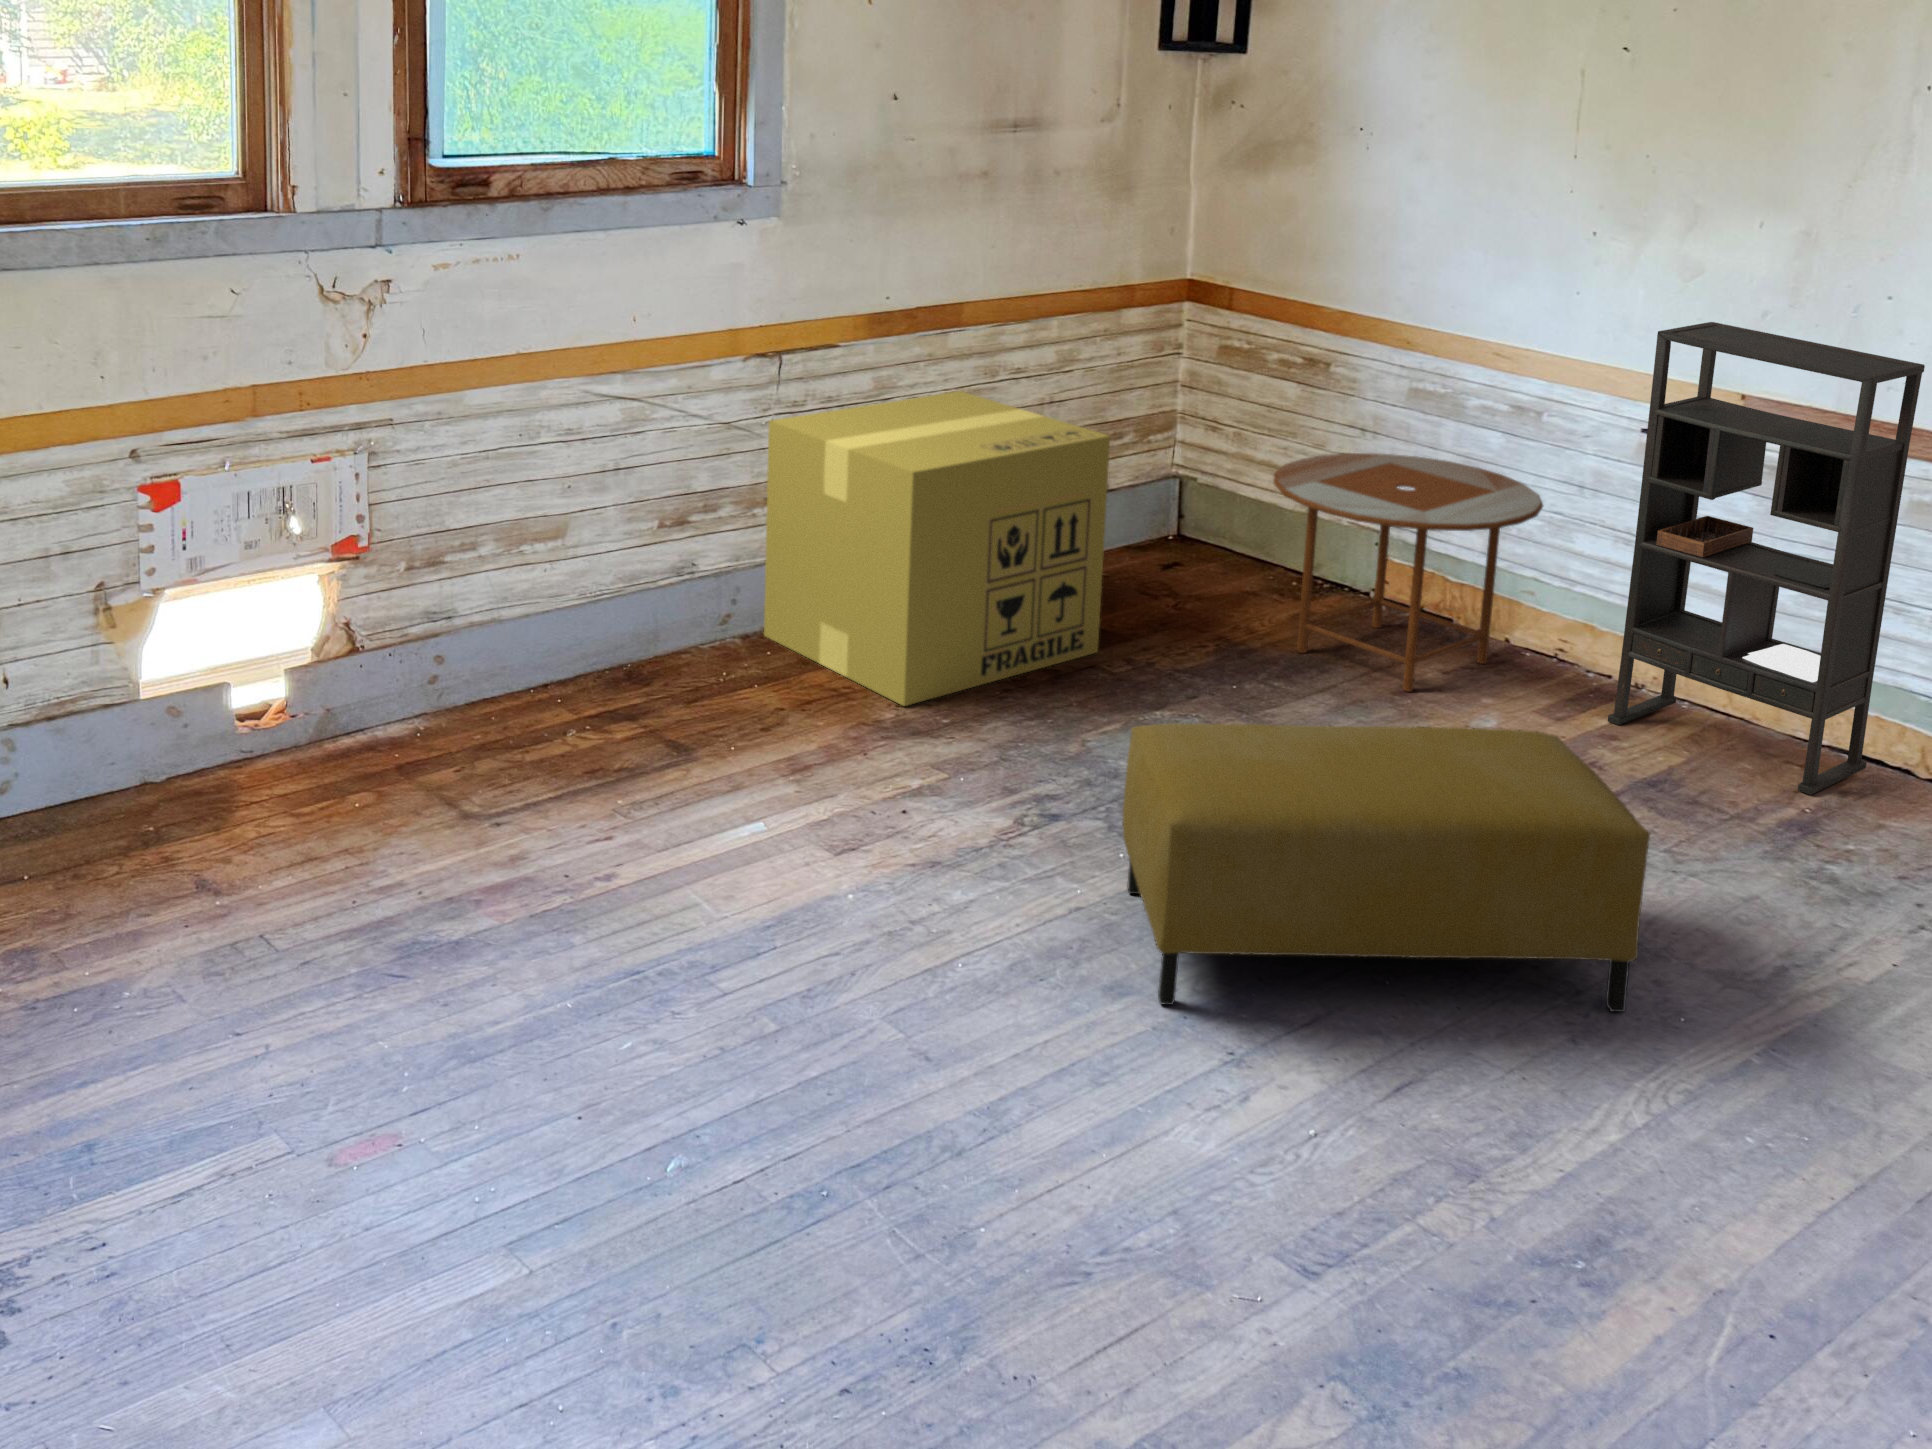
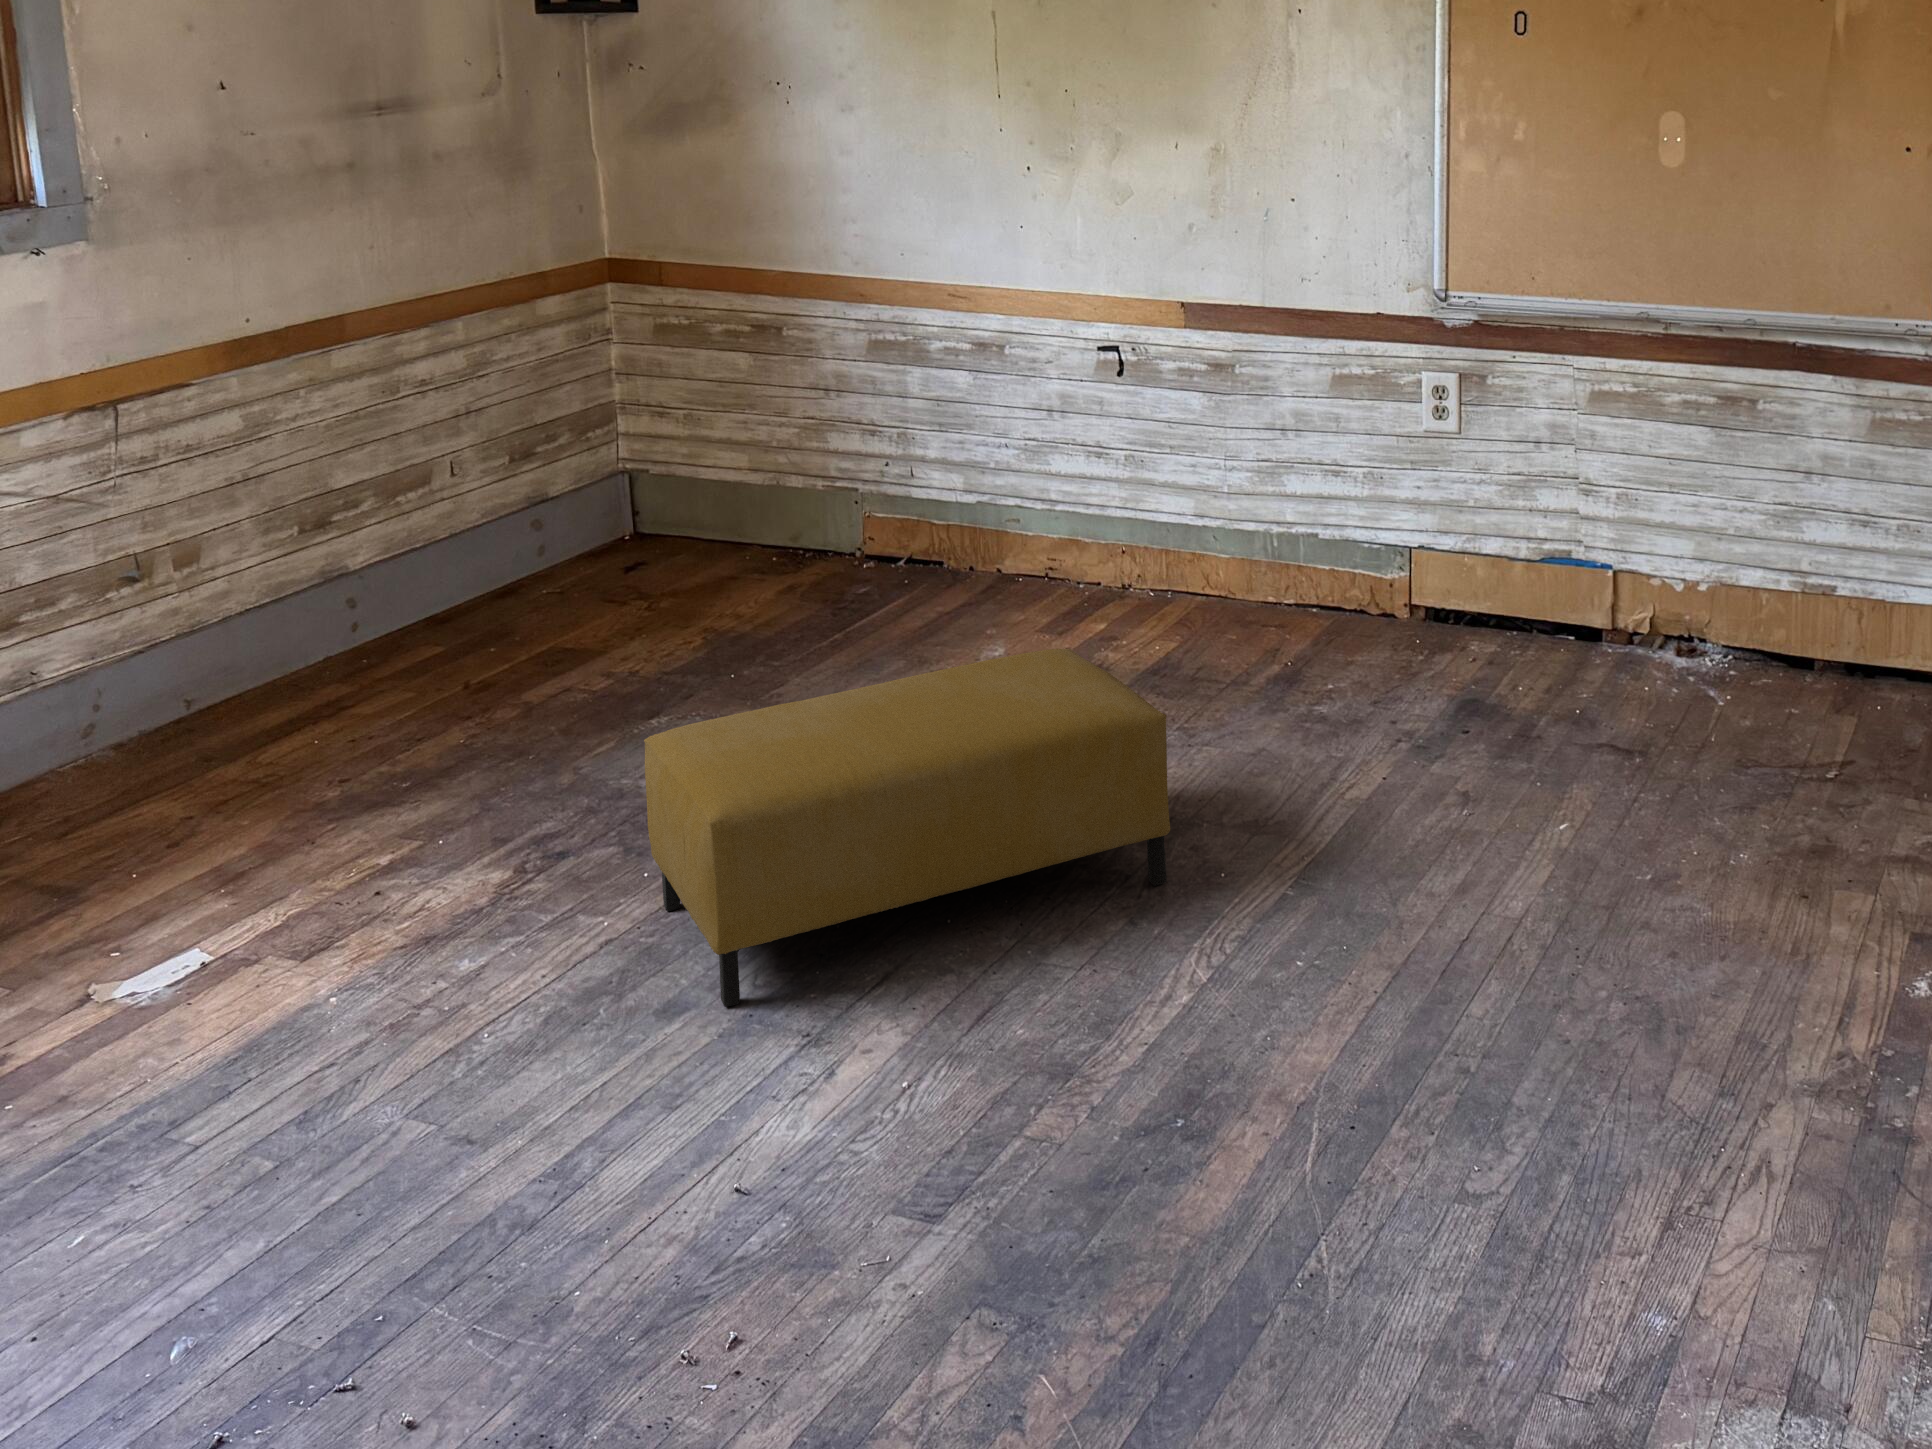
bookshelf: present [1608,322,1925,795] -> none [1104,237,1333,654]
cardboard box: present [764,391,1110,706] -> none [106,417,574,786]
side table: present [1273,453,1543,691] -> none [743,407,1021,644]

